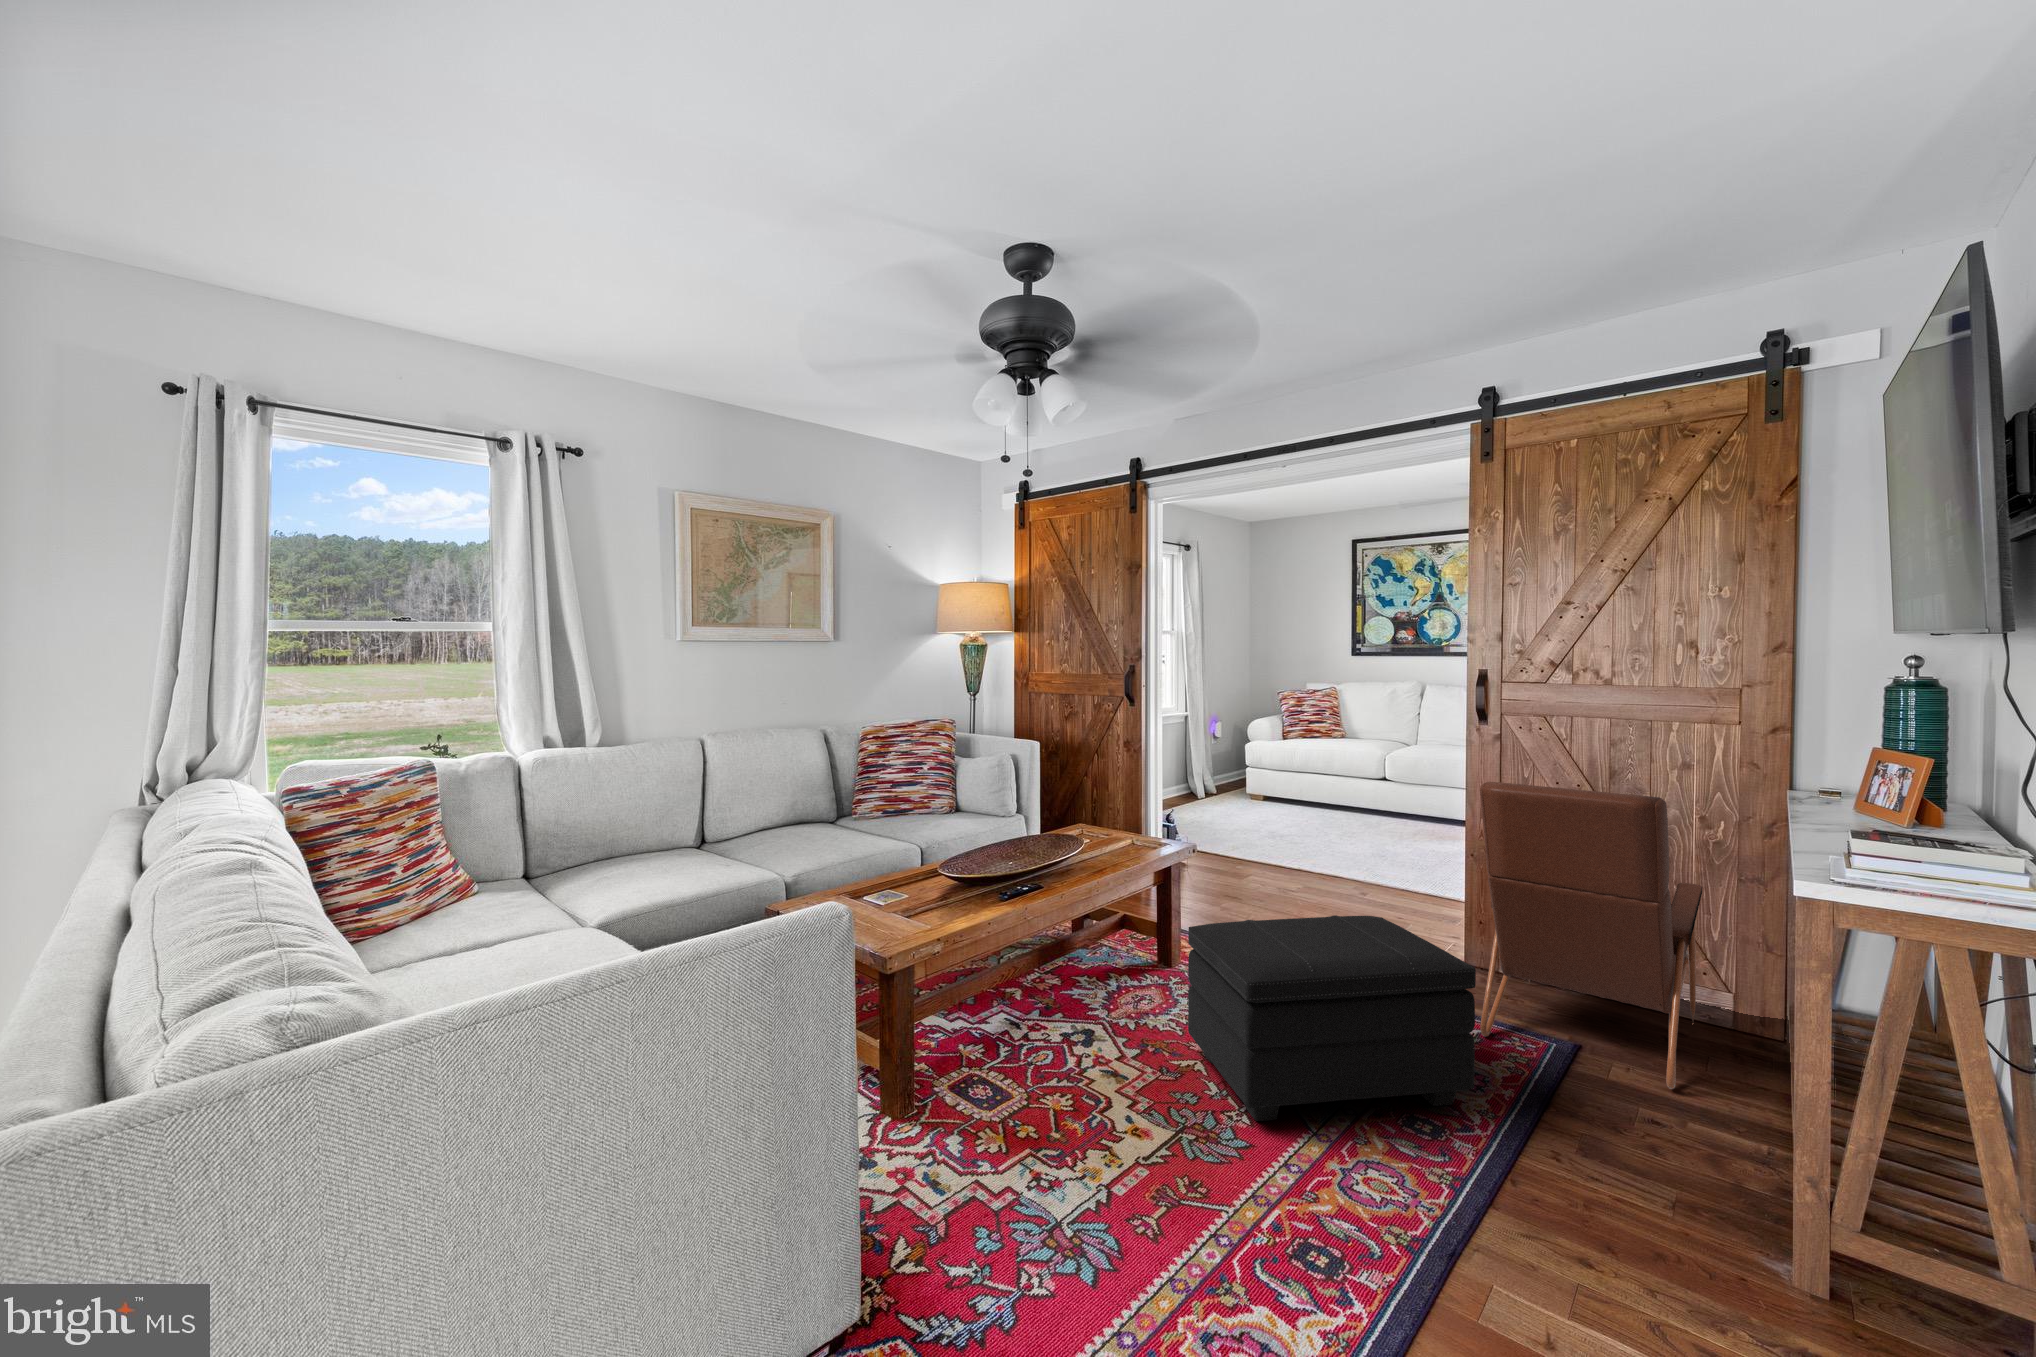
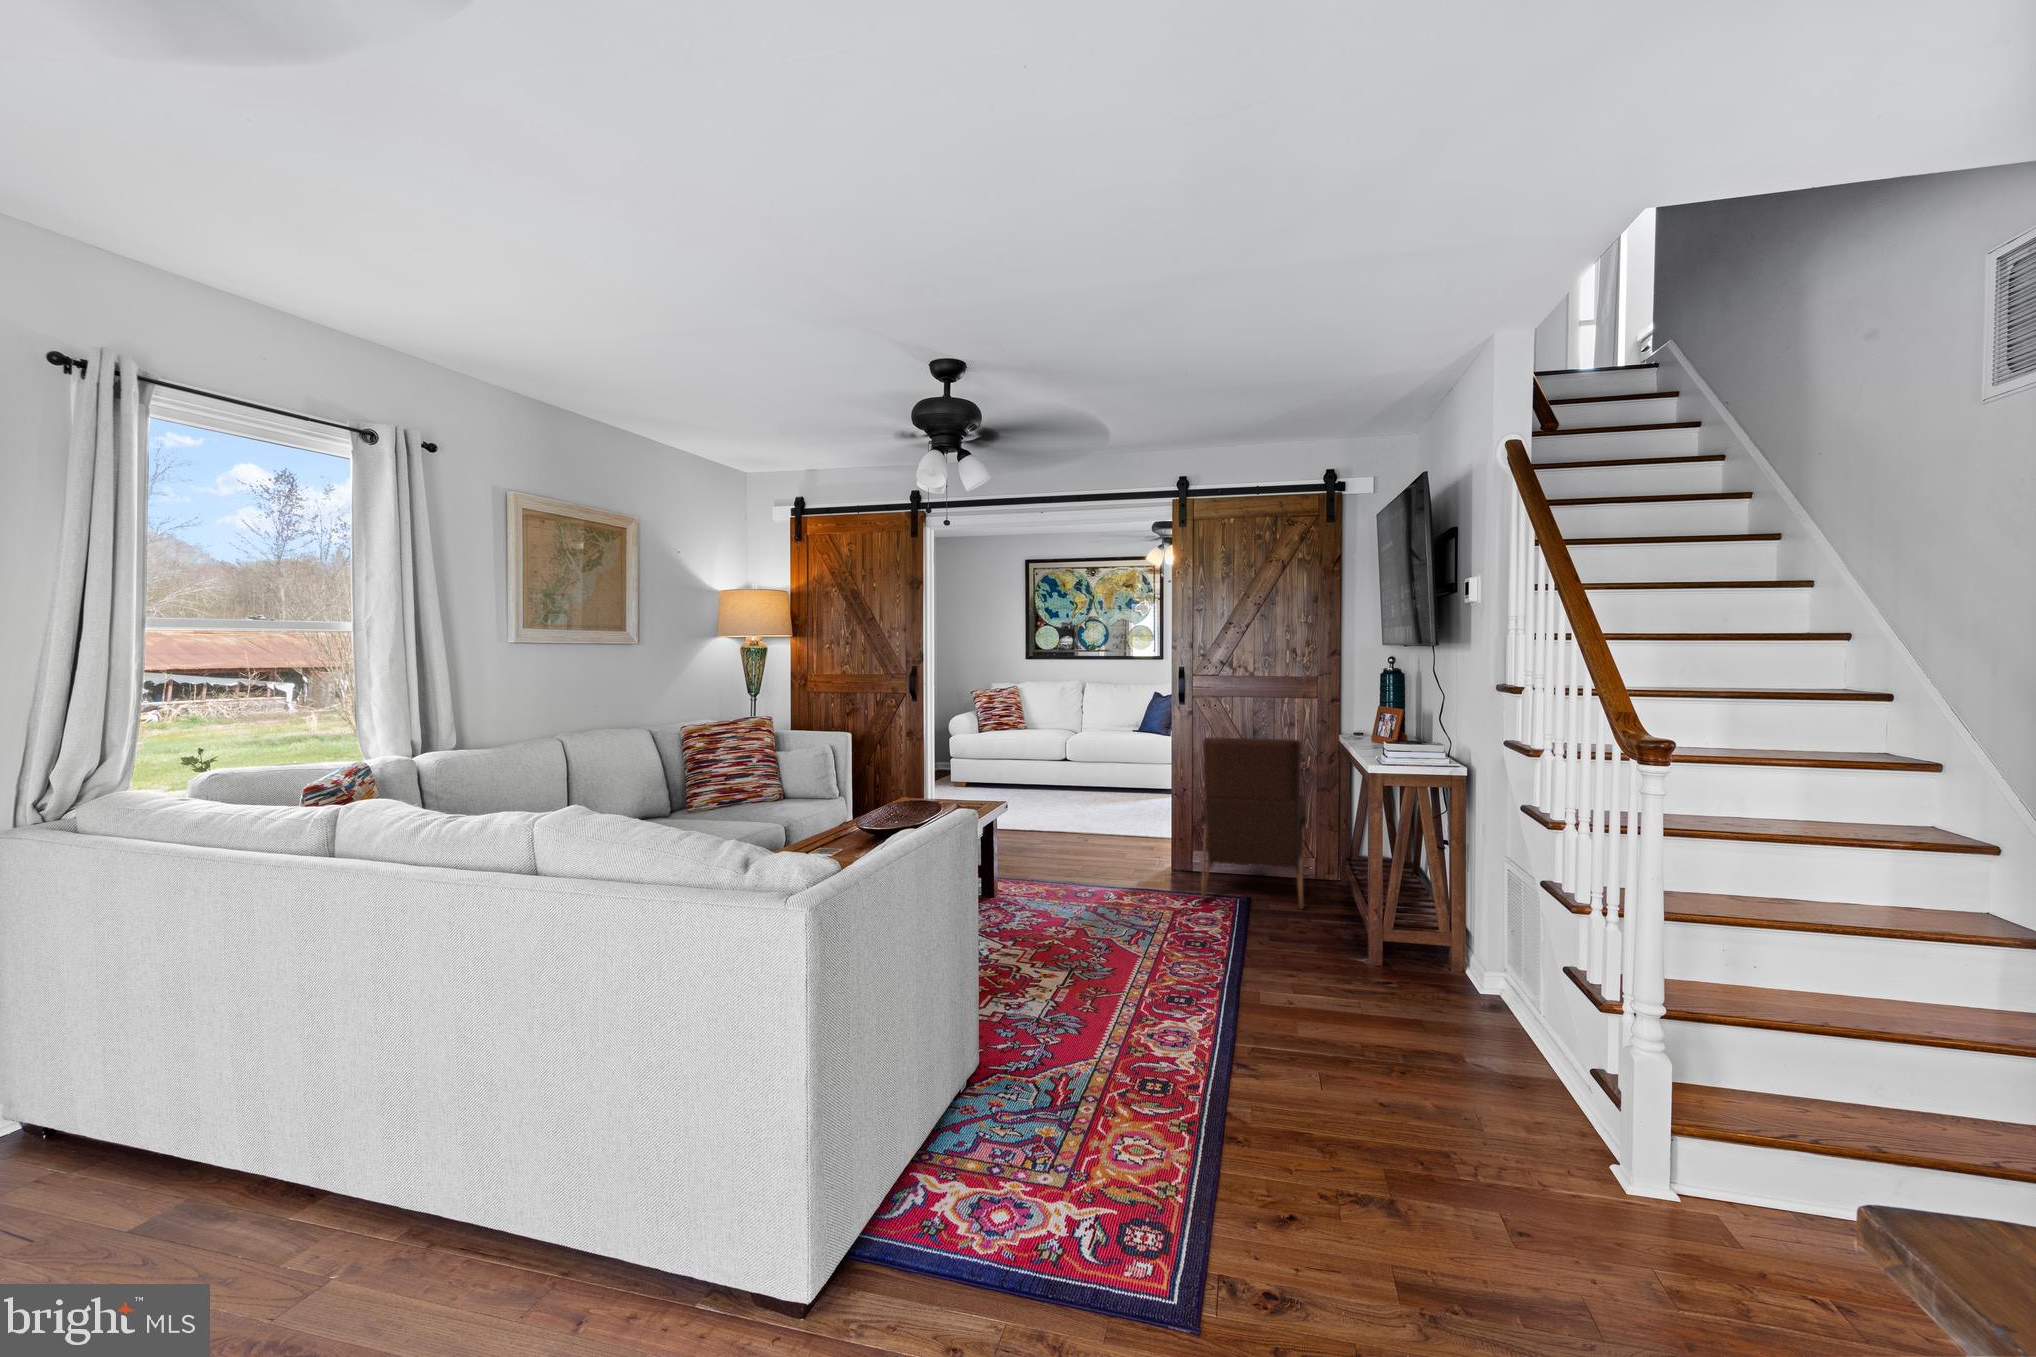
footstool: present [1188,915,1476,1121] -> none [1042,830,1217,957]

